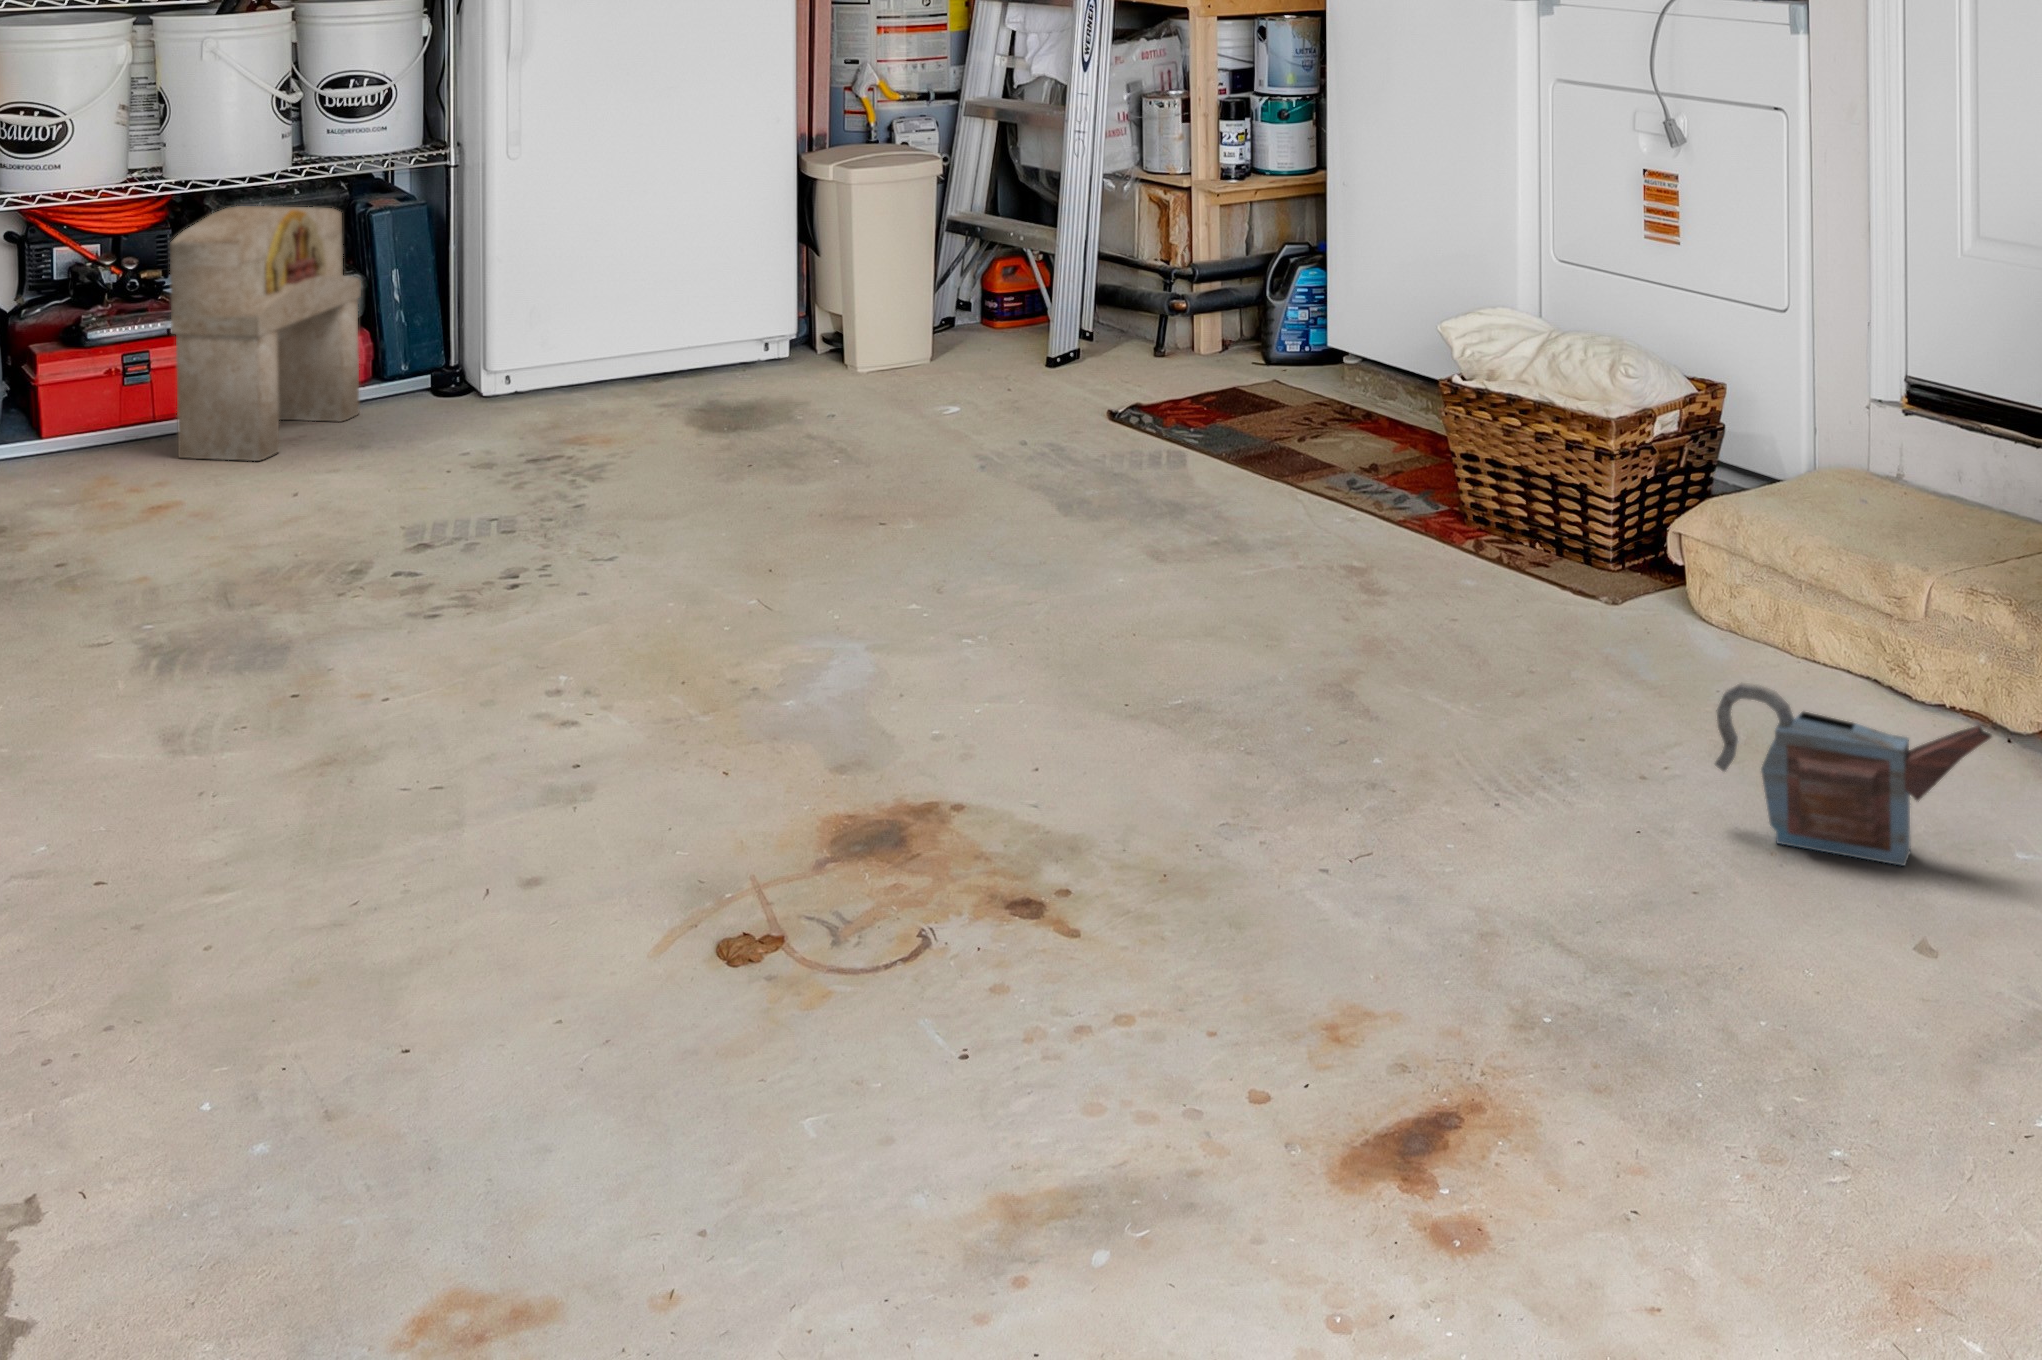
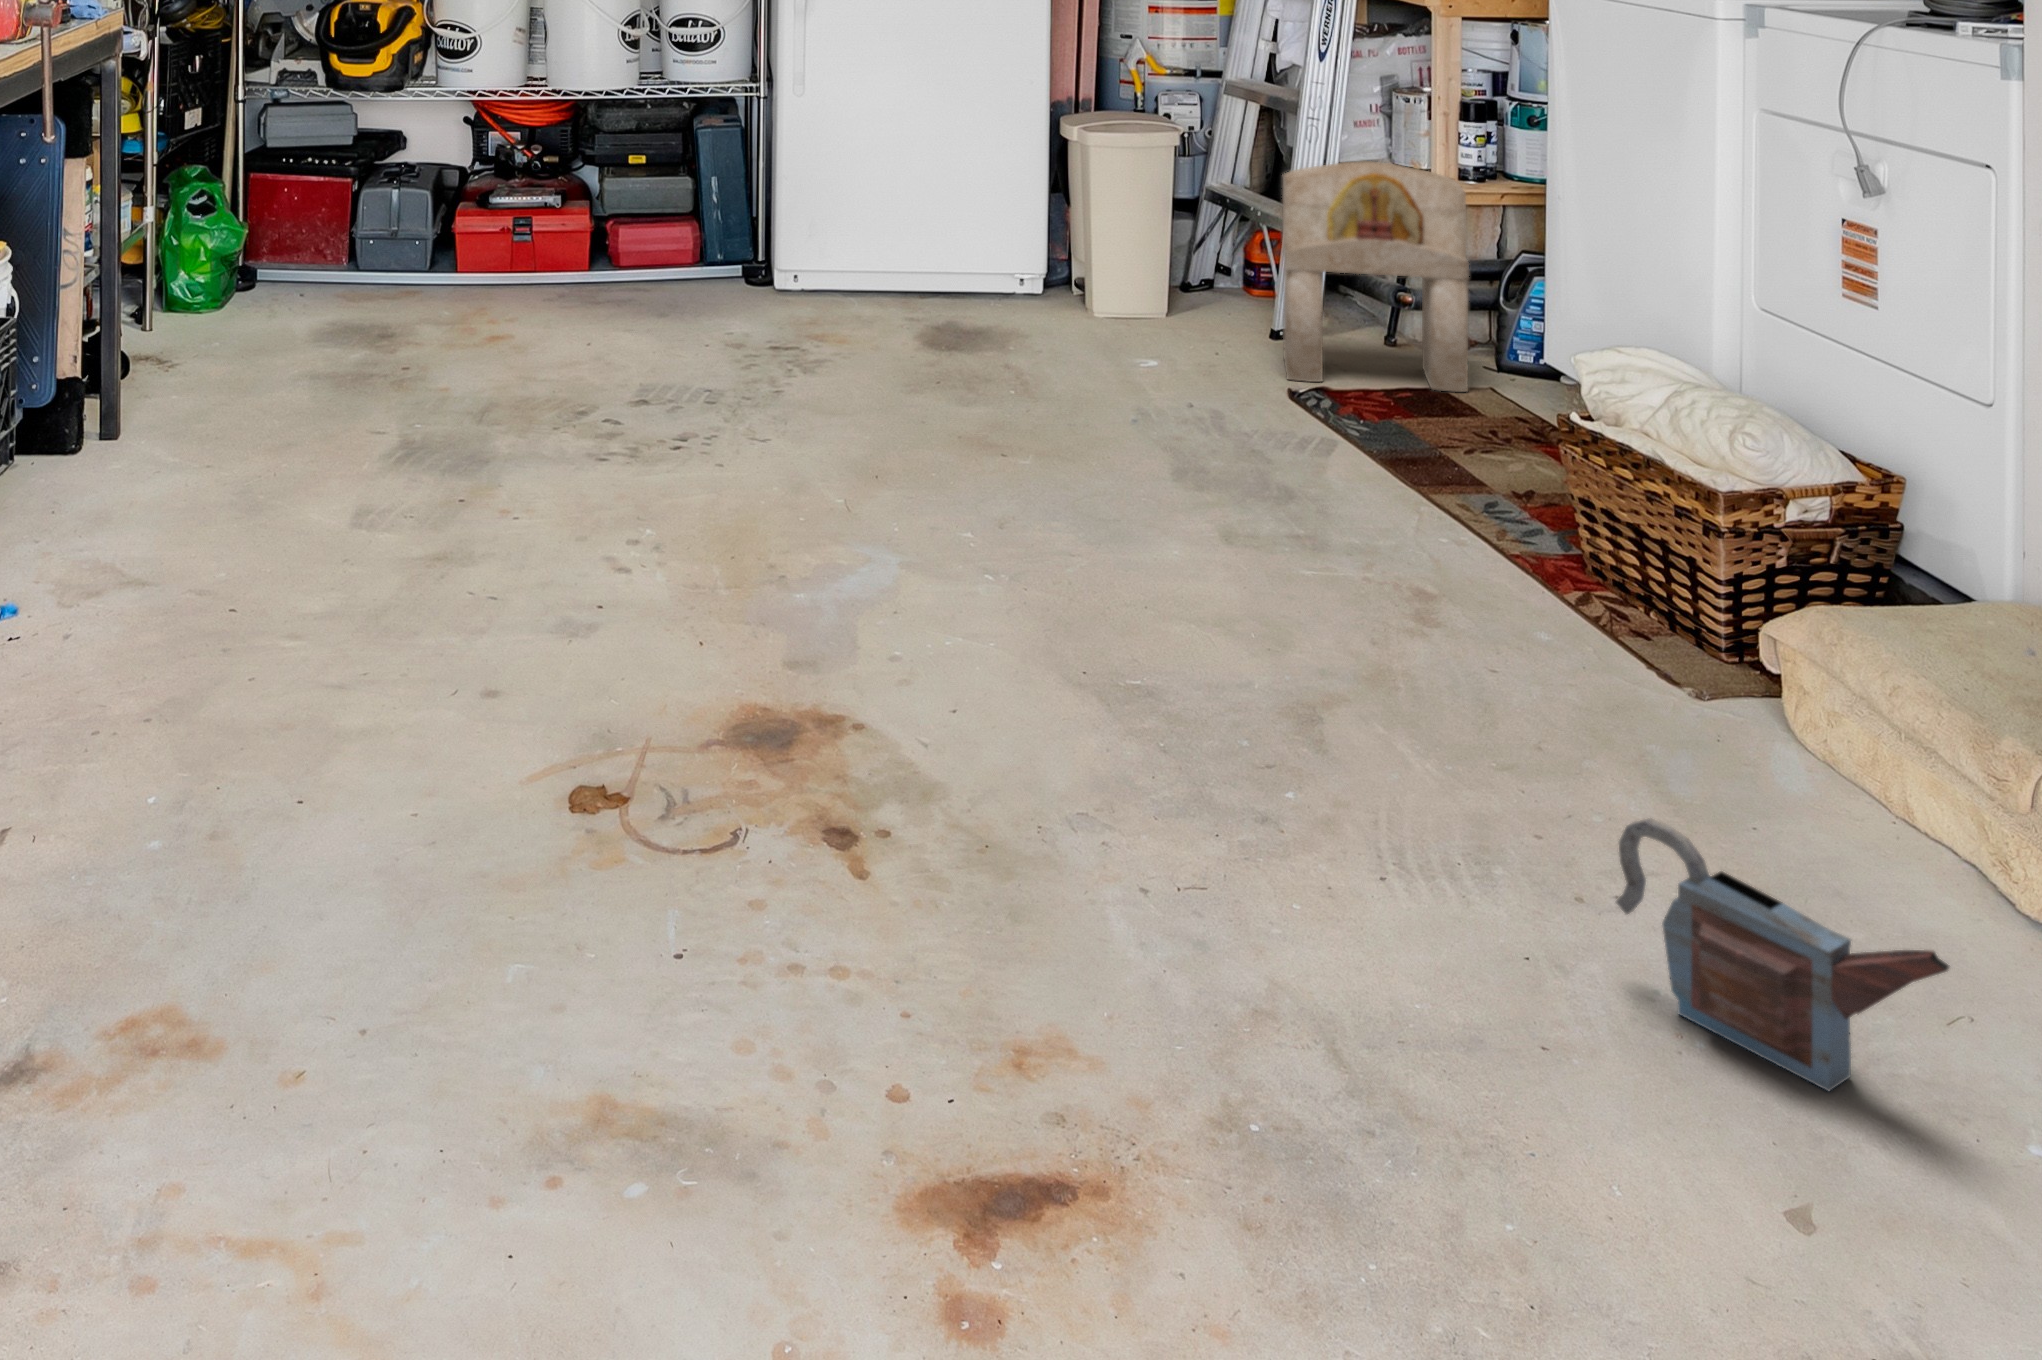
stool: present [170,206,361,461] -> present [1282,161,1469,392]

